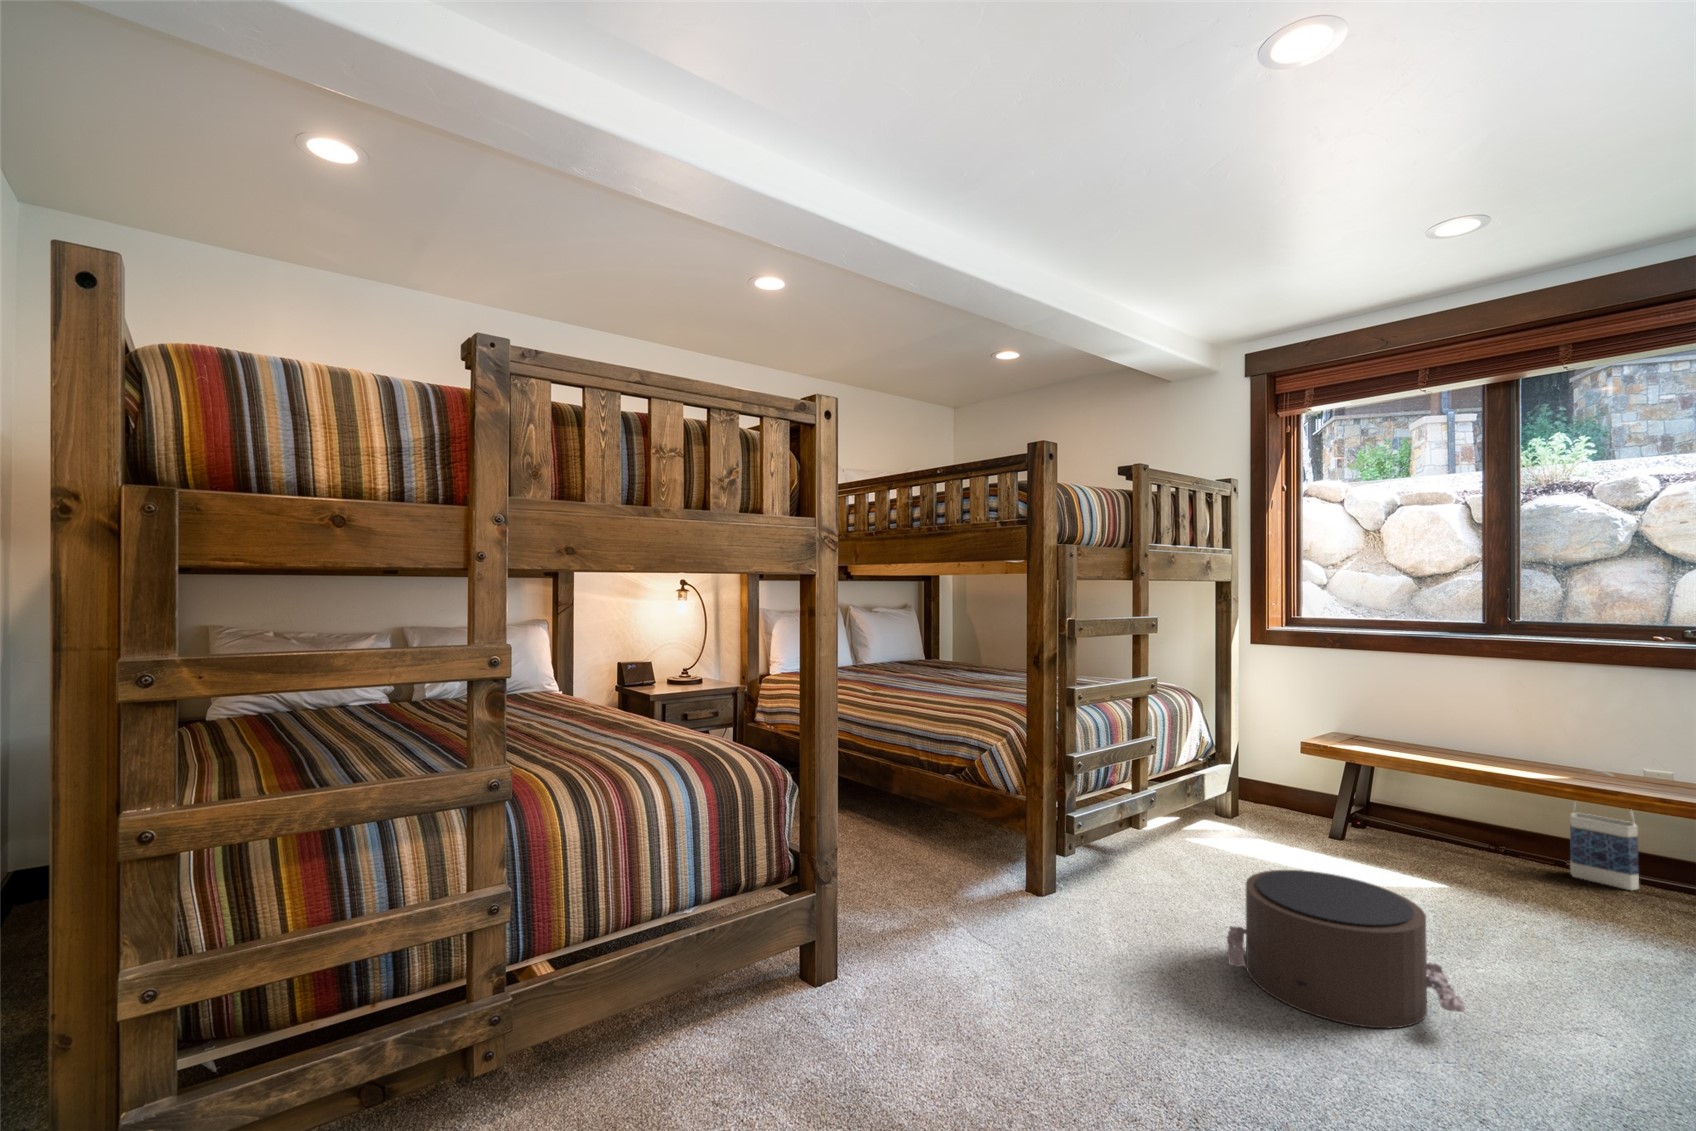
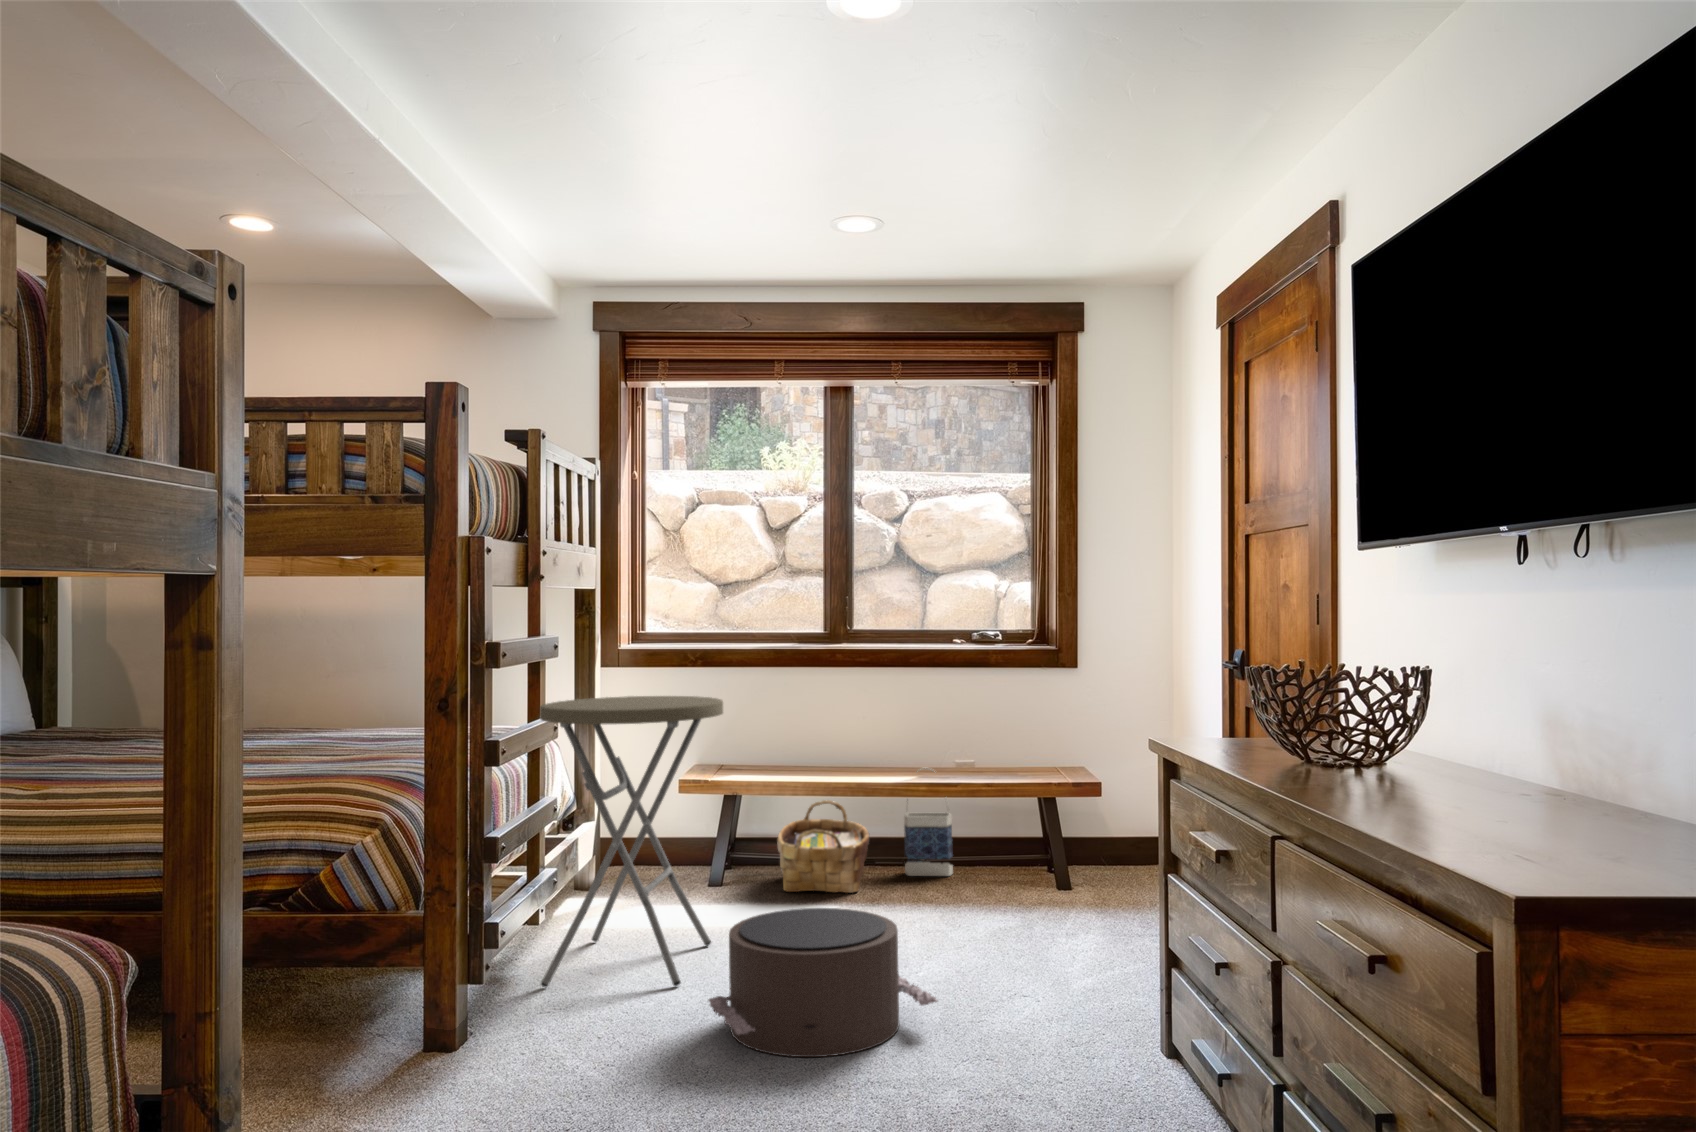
side table: none [1133,666,1299,907] -> present [540,696,723,987]
woven basket: none [1403,782,1516,876] -> present [777,800,869,893]

